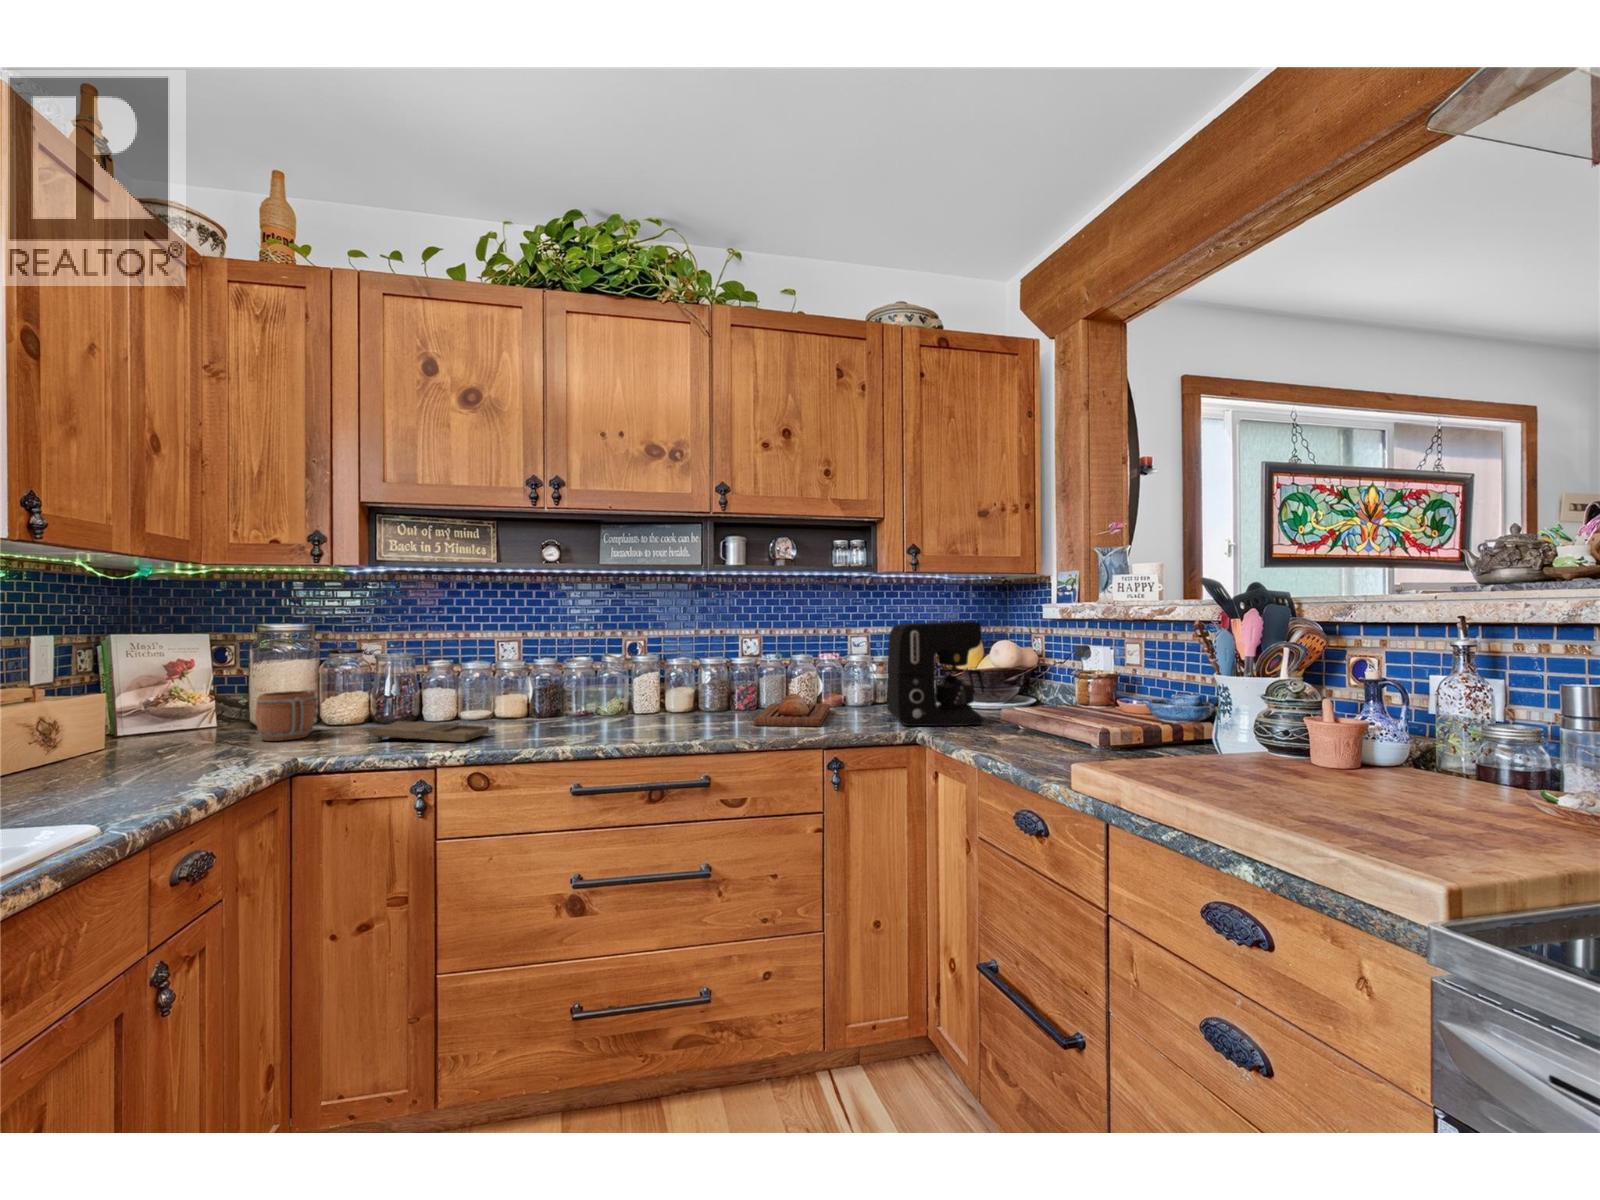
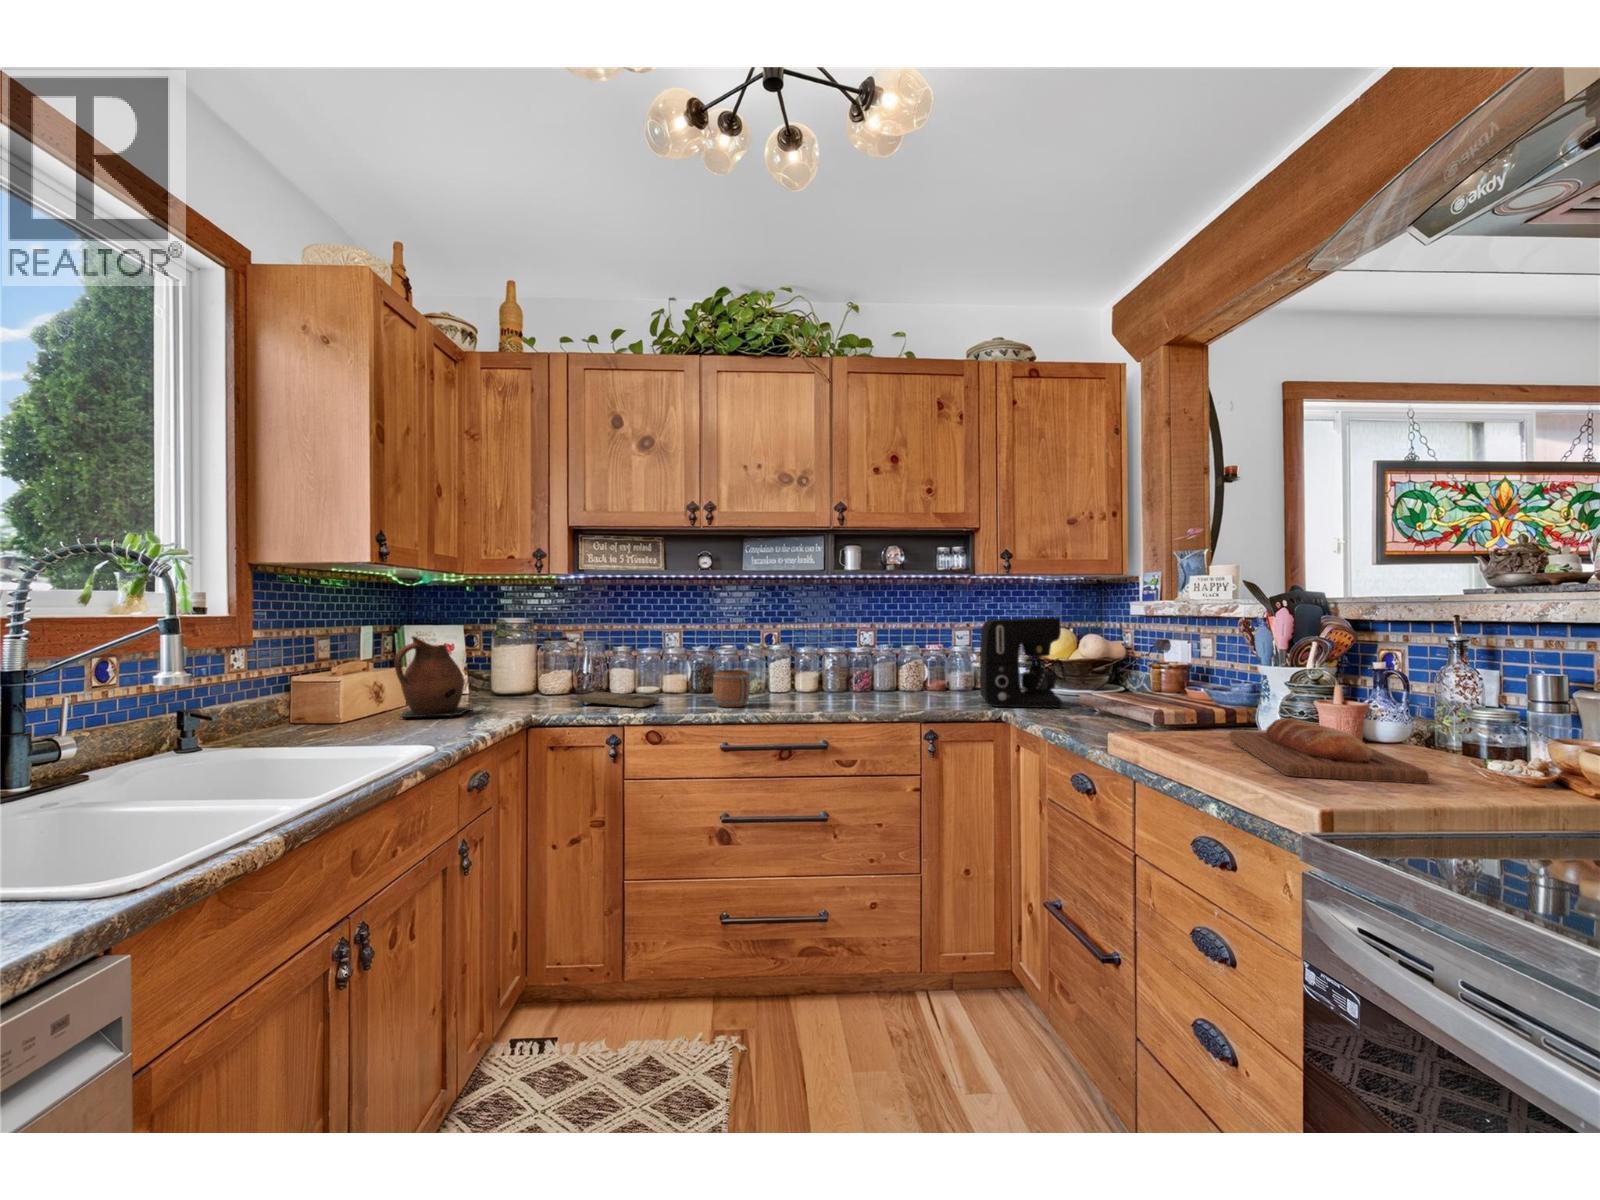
ceramic pitcher: none [66,652,207,773] -> present [394,636,472,717]
mug: present [255,689,318,741] -> present [713,668,750,707]
bread loaf: present [754,694,830,726] -> present [1229,718,1429,784]

